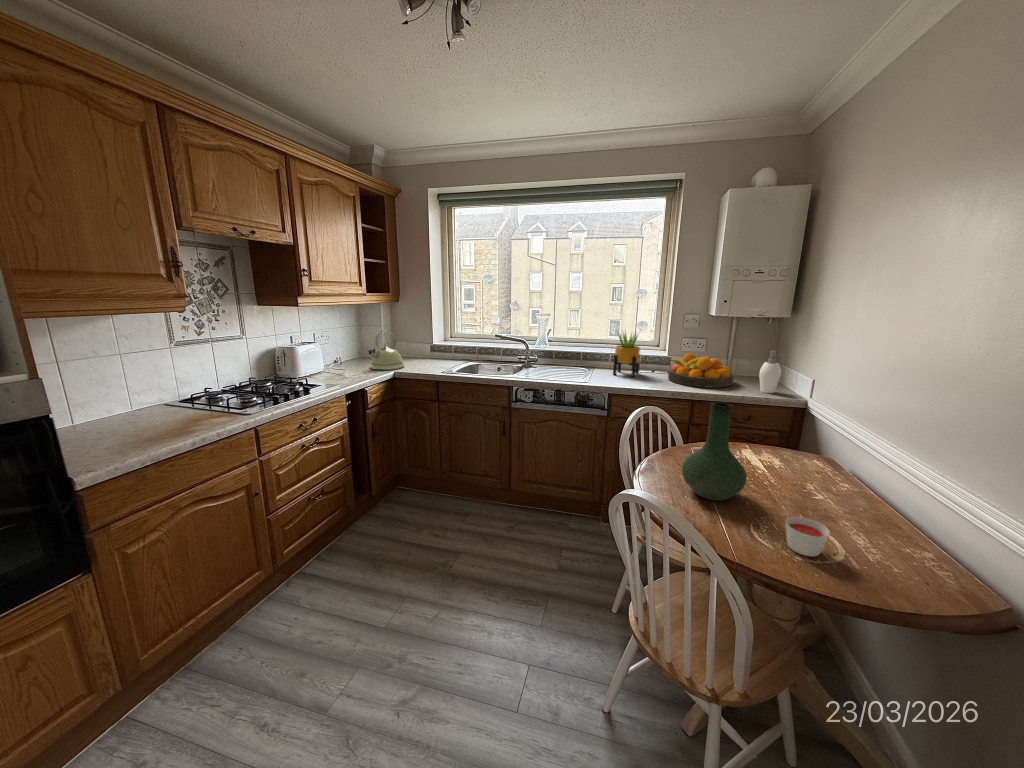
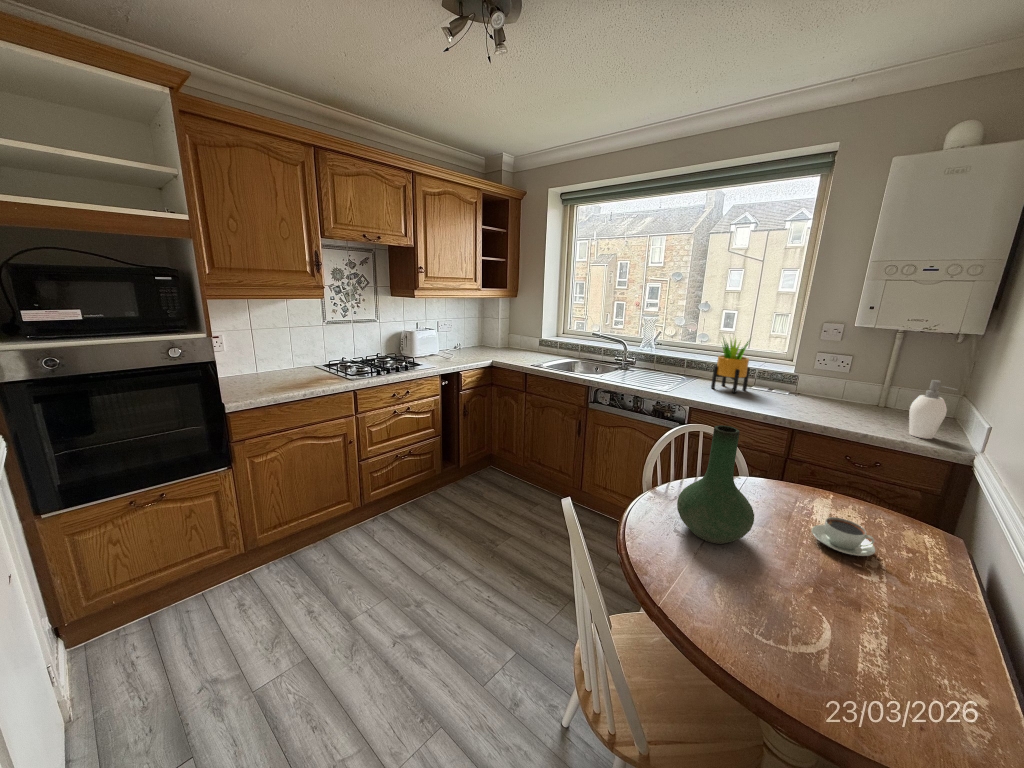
kettle: present [368,330,404,370] -> none [474,322,506,358]
fruit bowl: present [668,353,734,388] -> none [780,372,875,421]
coffee cup: none [765,459,810,484] -> present [812,517,875,556]
candle: present [786,517,830,557] -> none [745,580,799,636]

